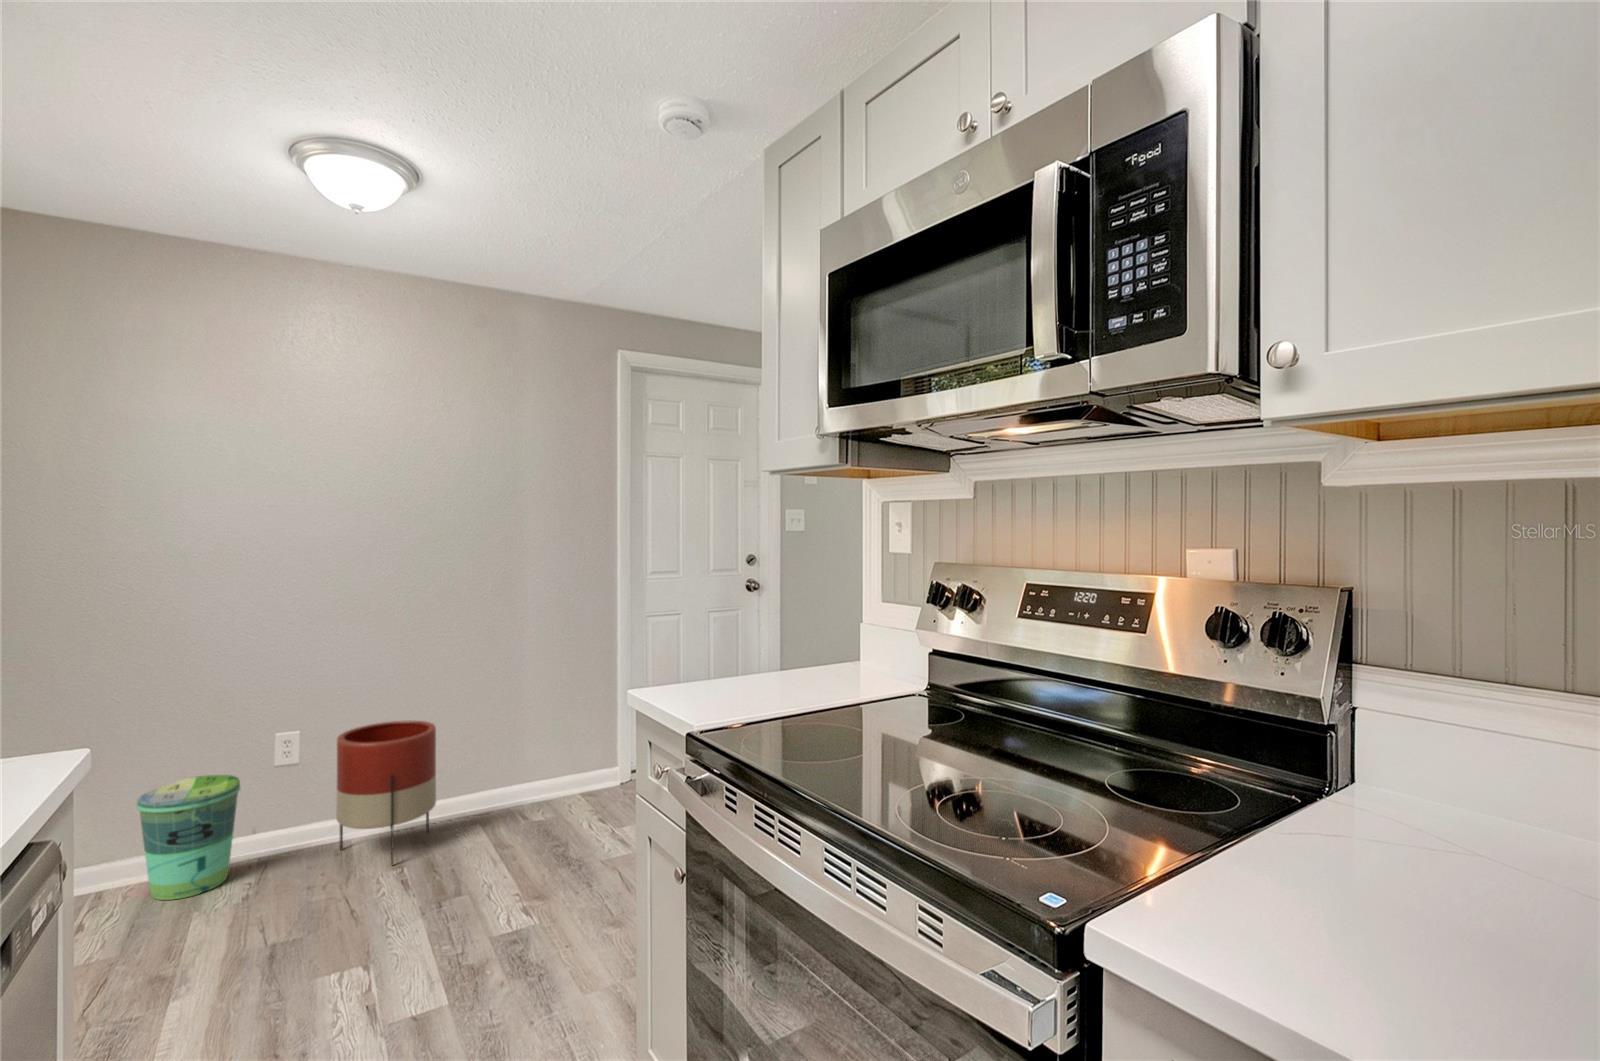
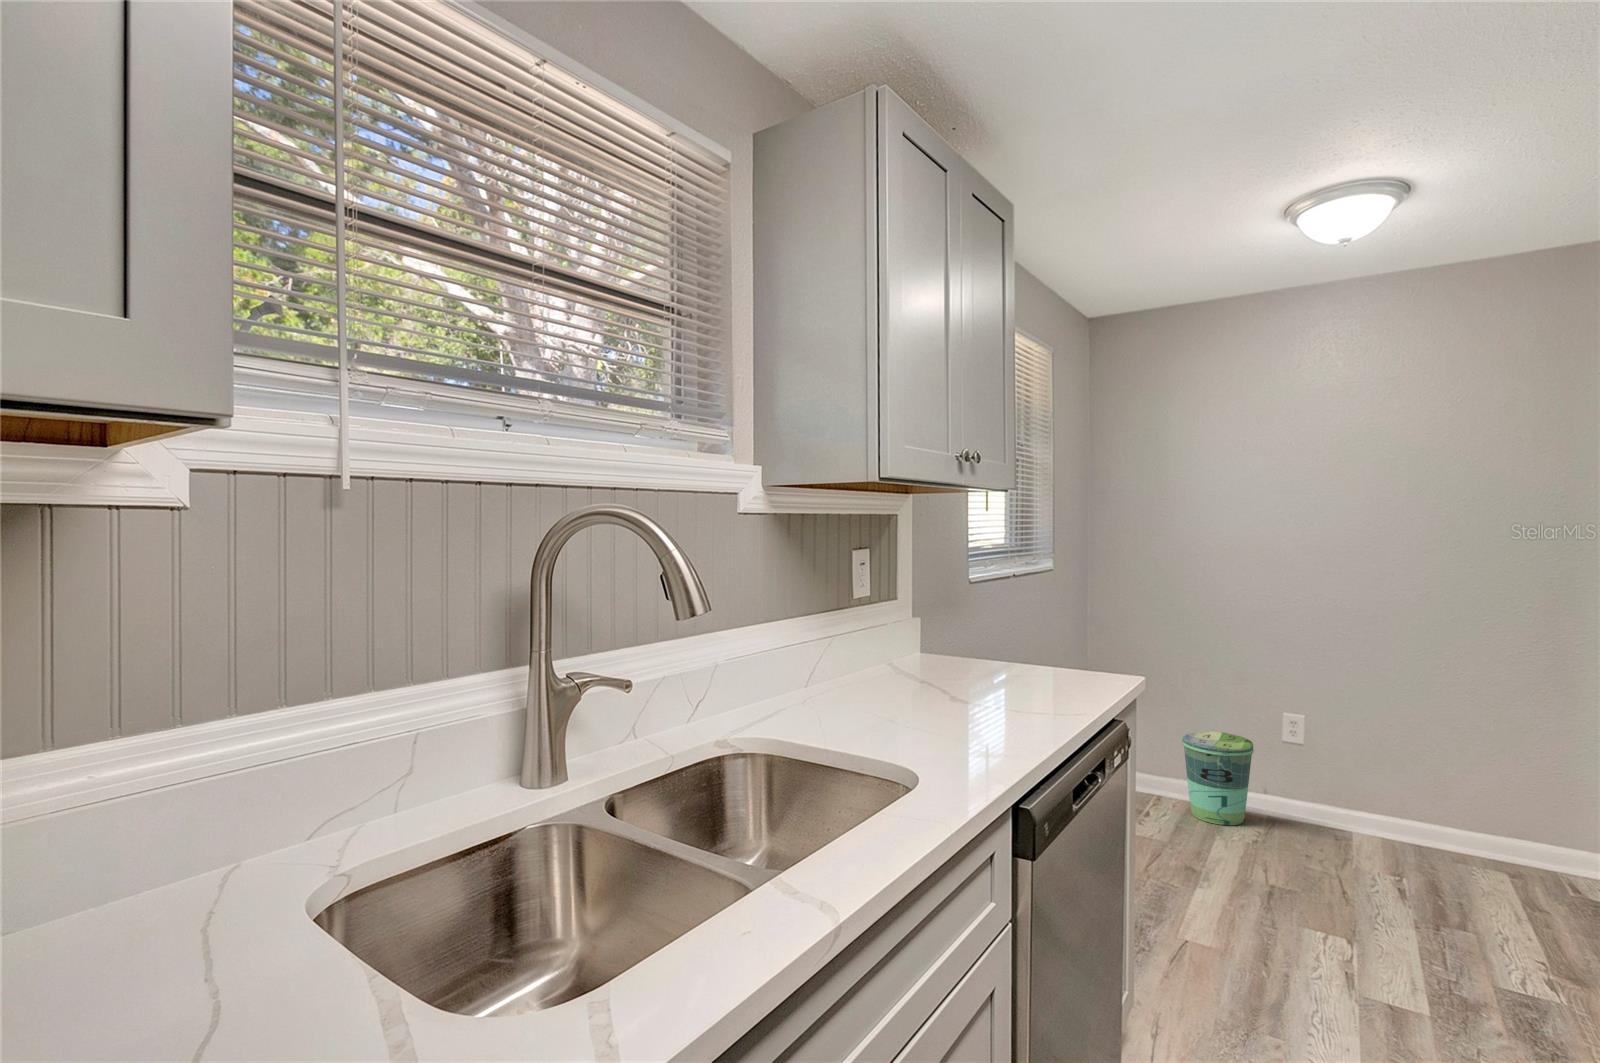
planter: present [336,721,436,865] -> none [1336,727,1446,872]

